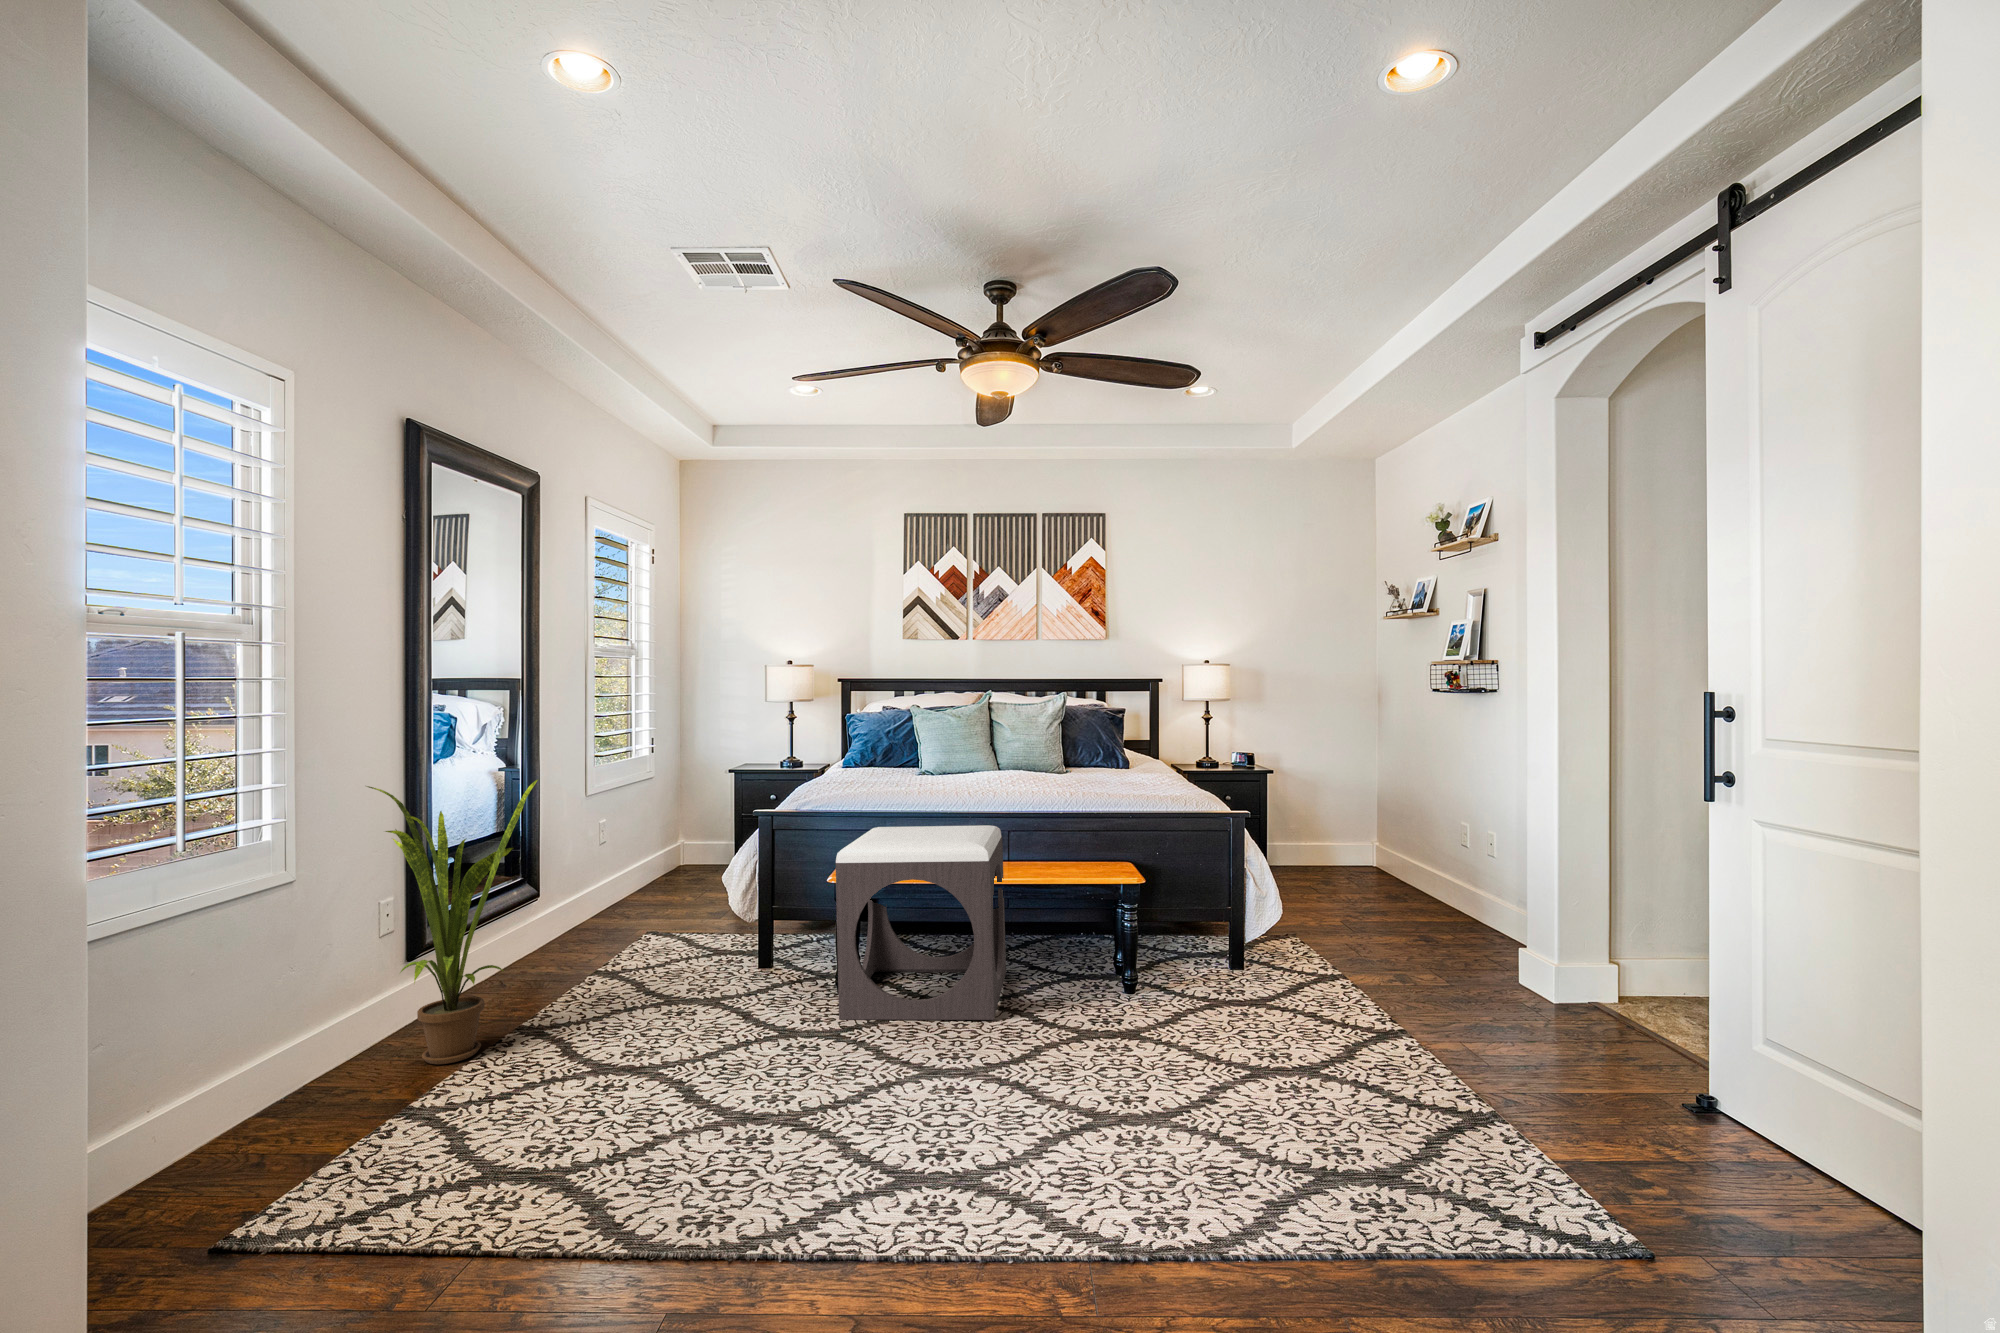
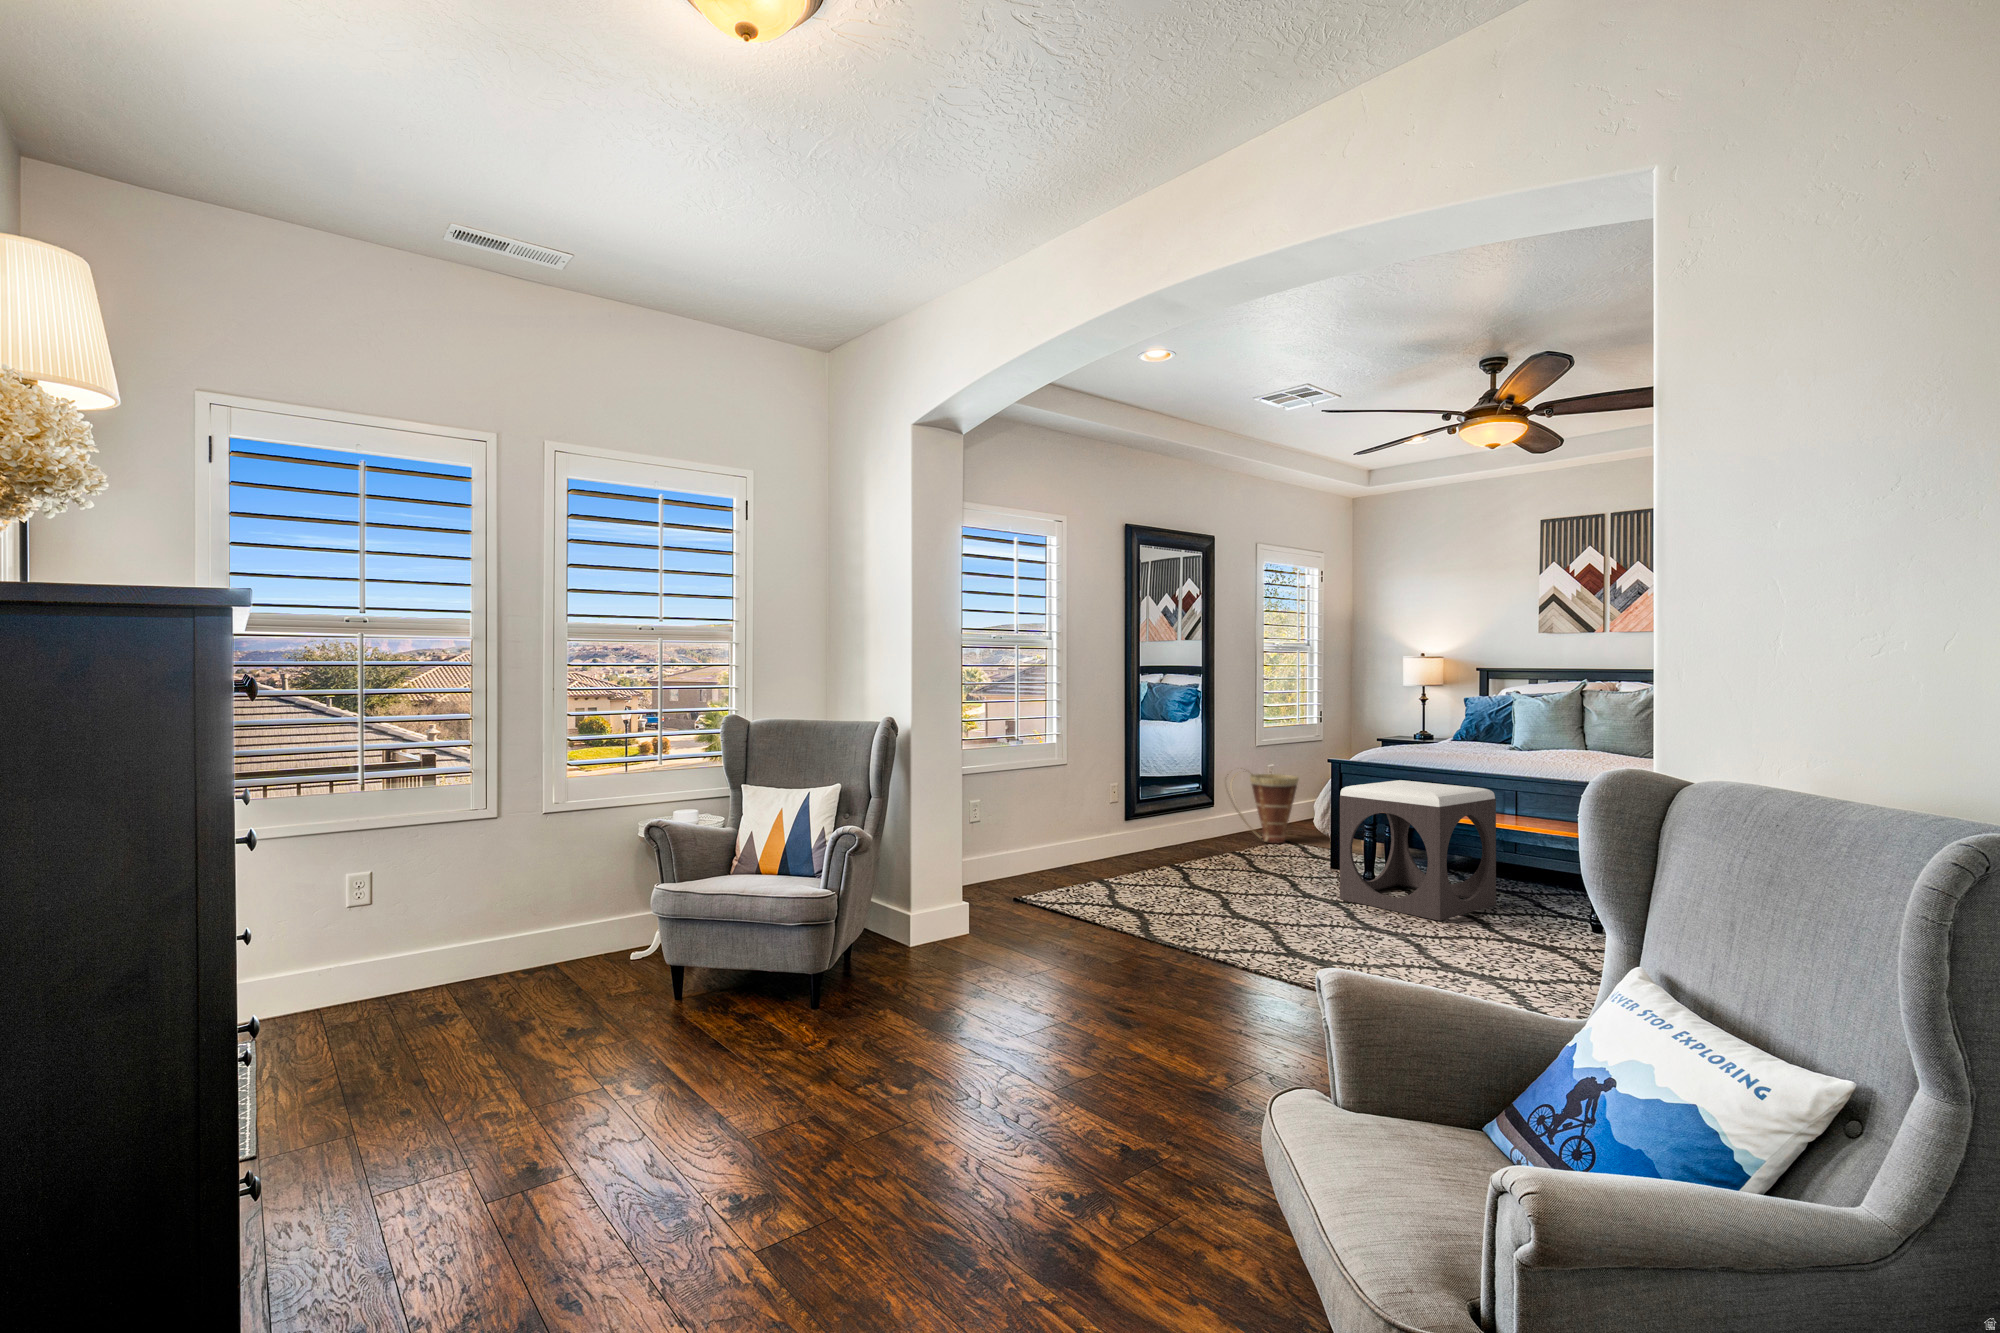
house plant: present [367,780,538,1064] -> none [1097,721,1178,871]
basket: none [563,834,678,941] -> present [1229,774,1299,843]

